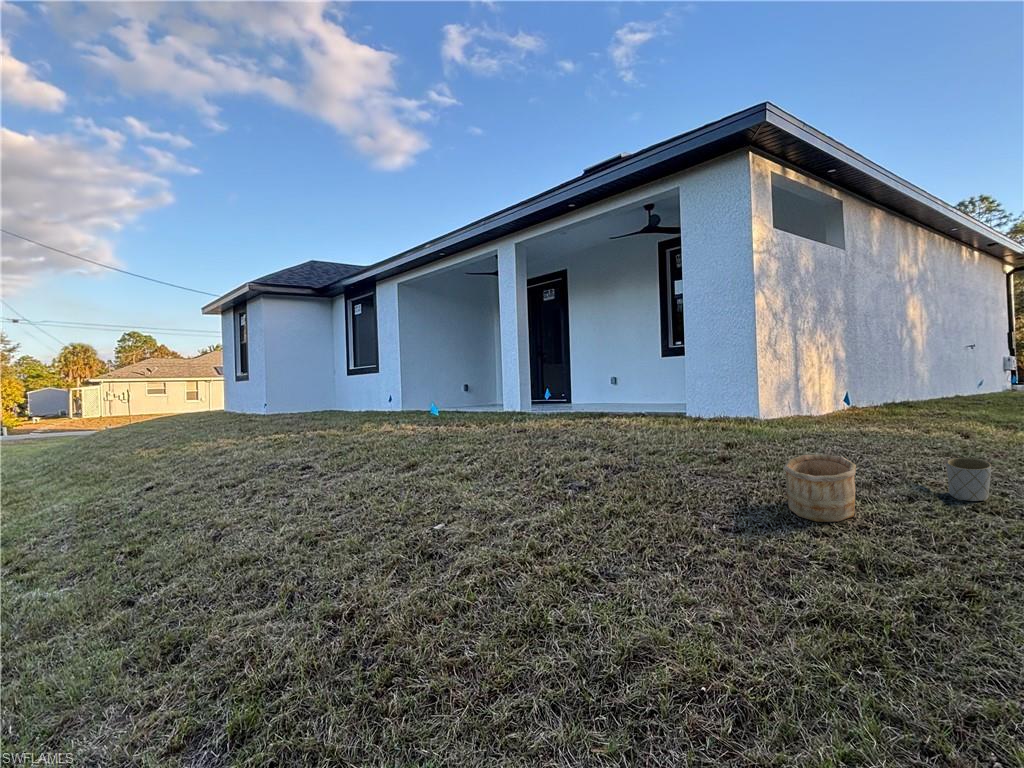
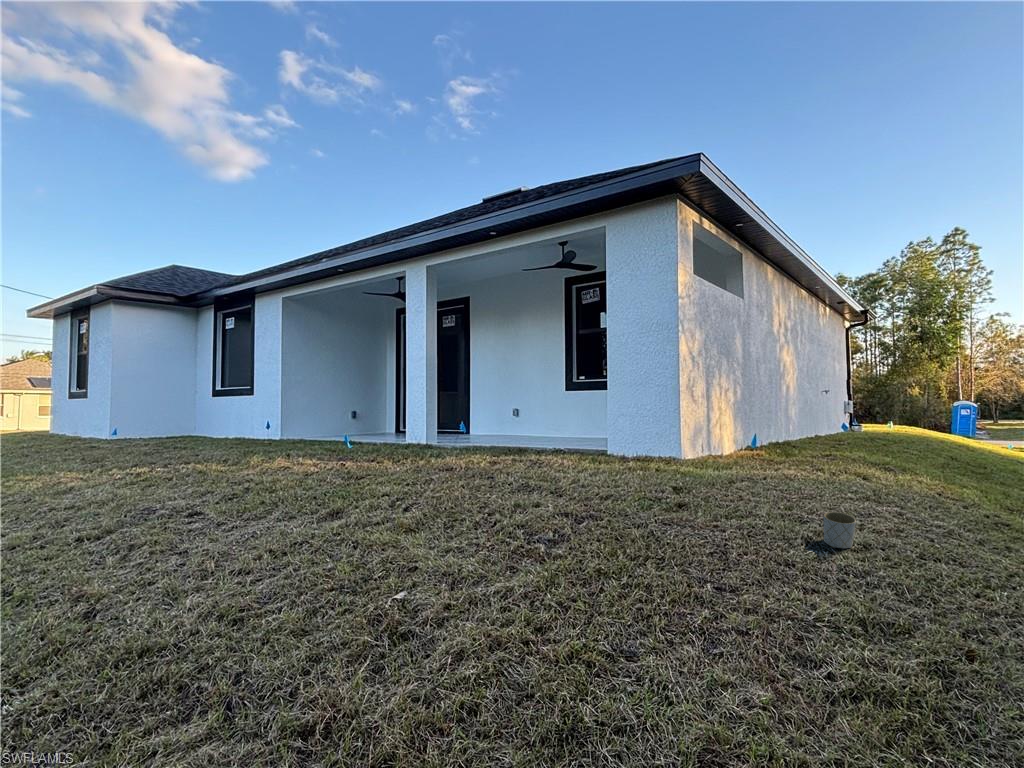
wooden bucket: present [783,454,856,522] -> none [717,512,776,574]

